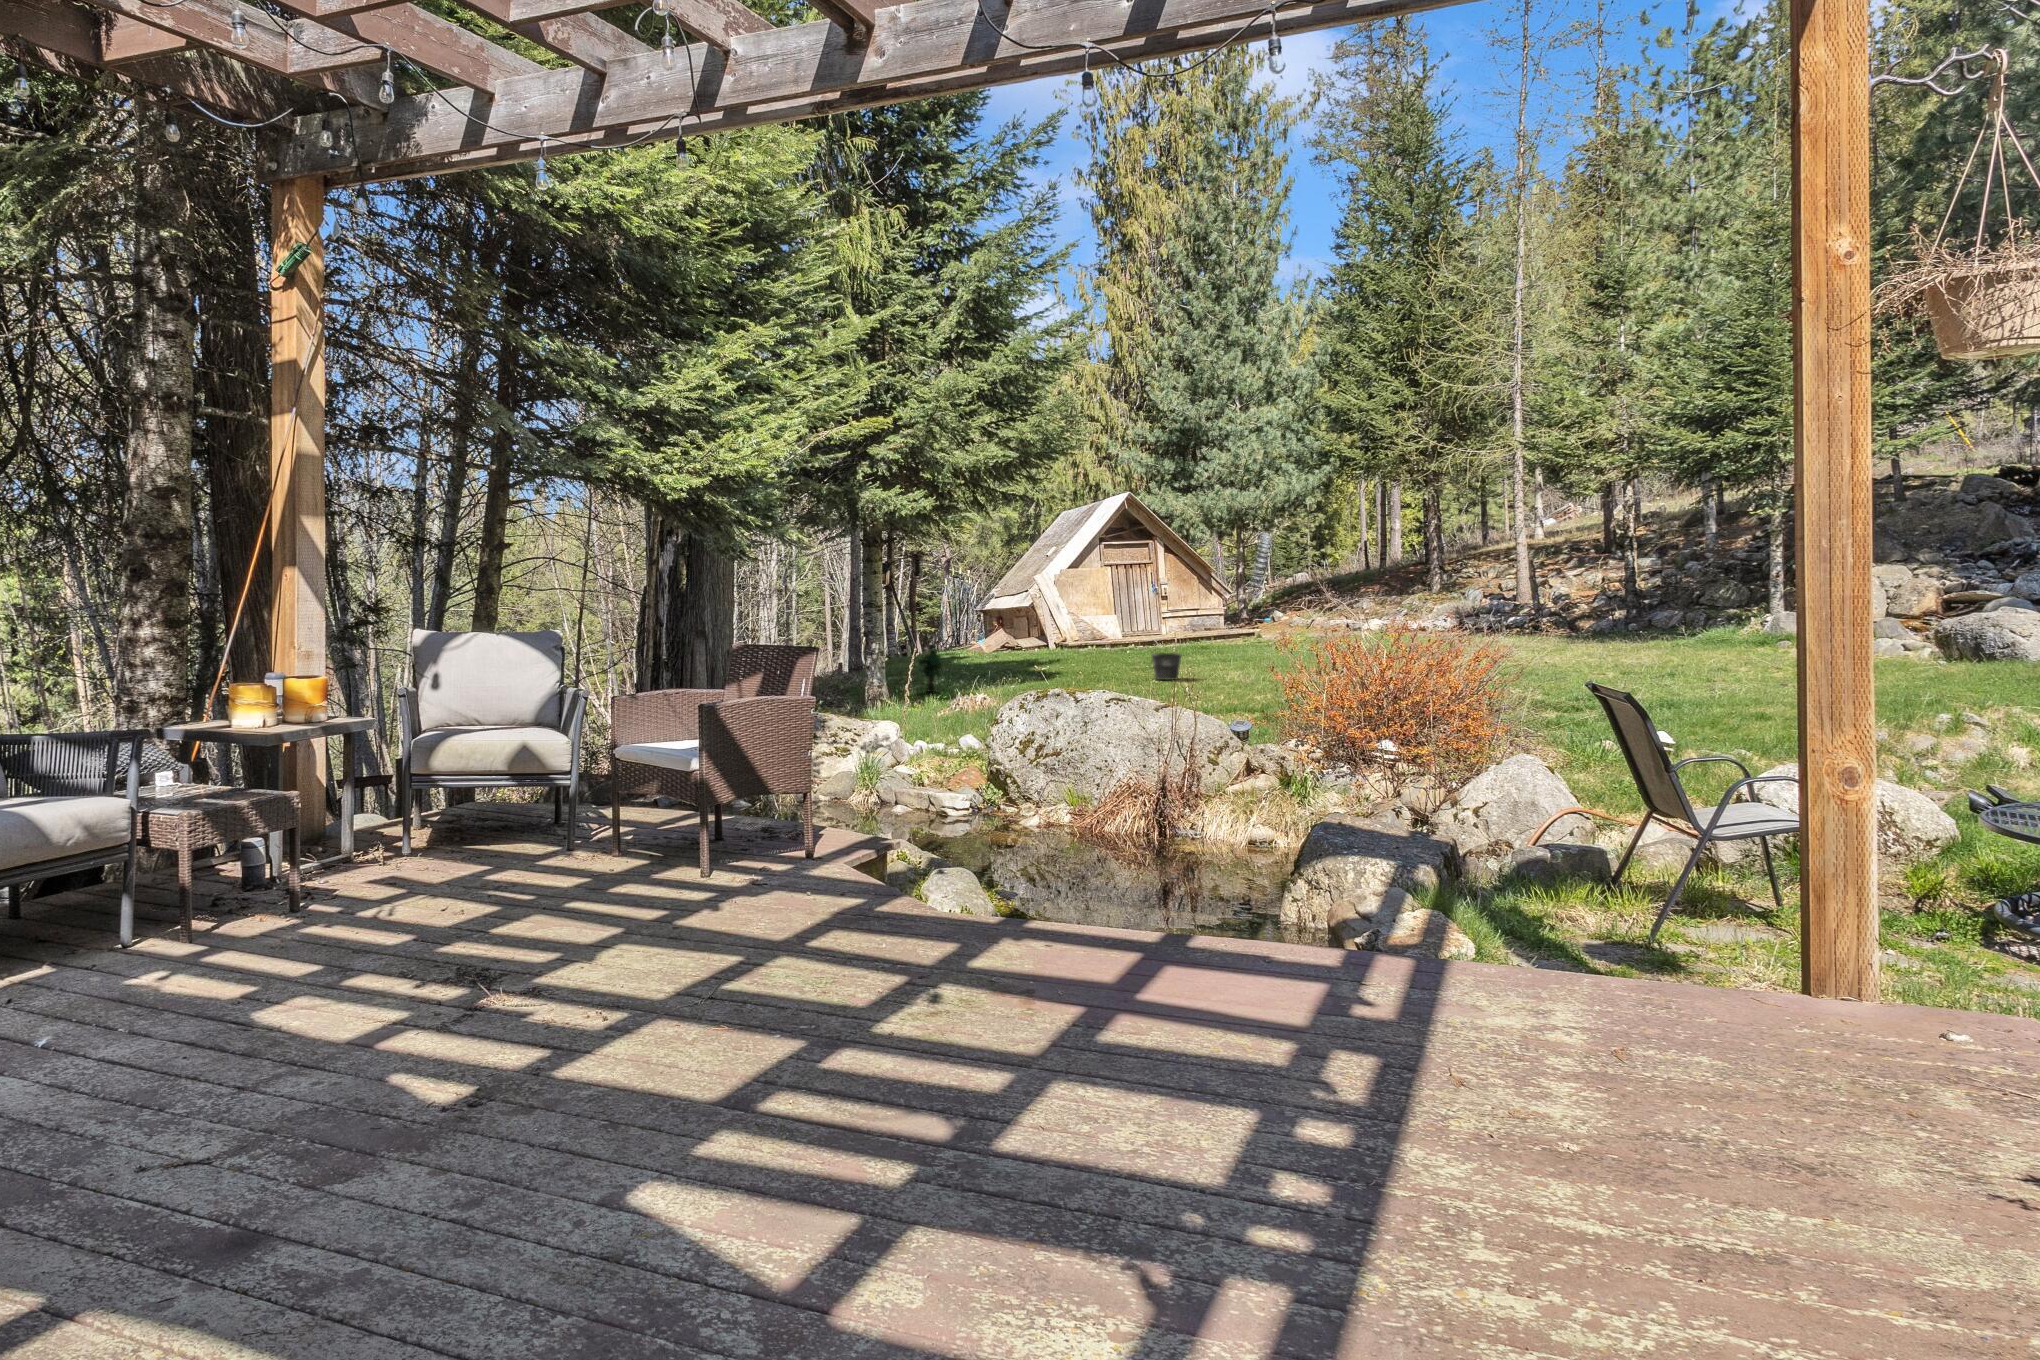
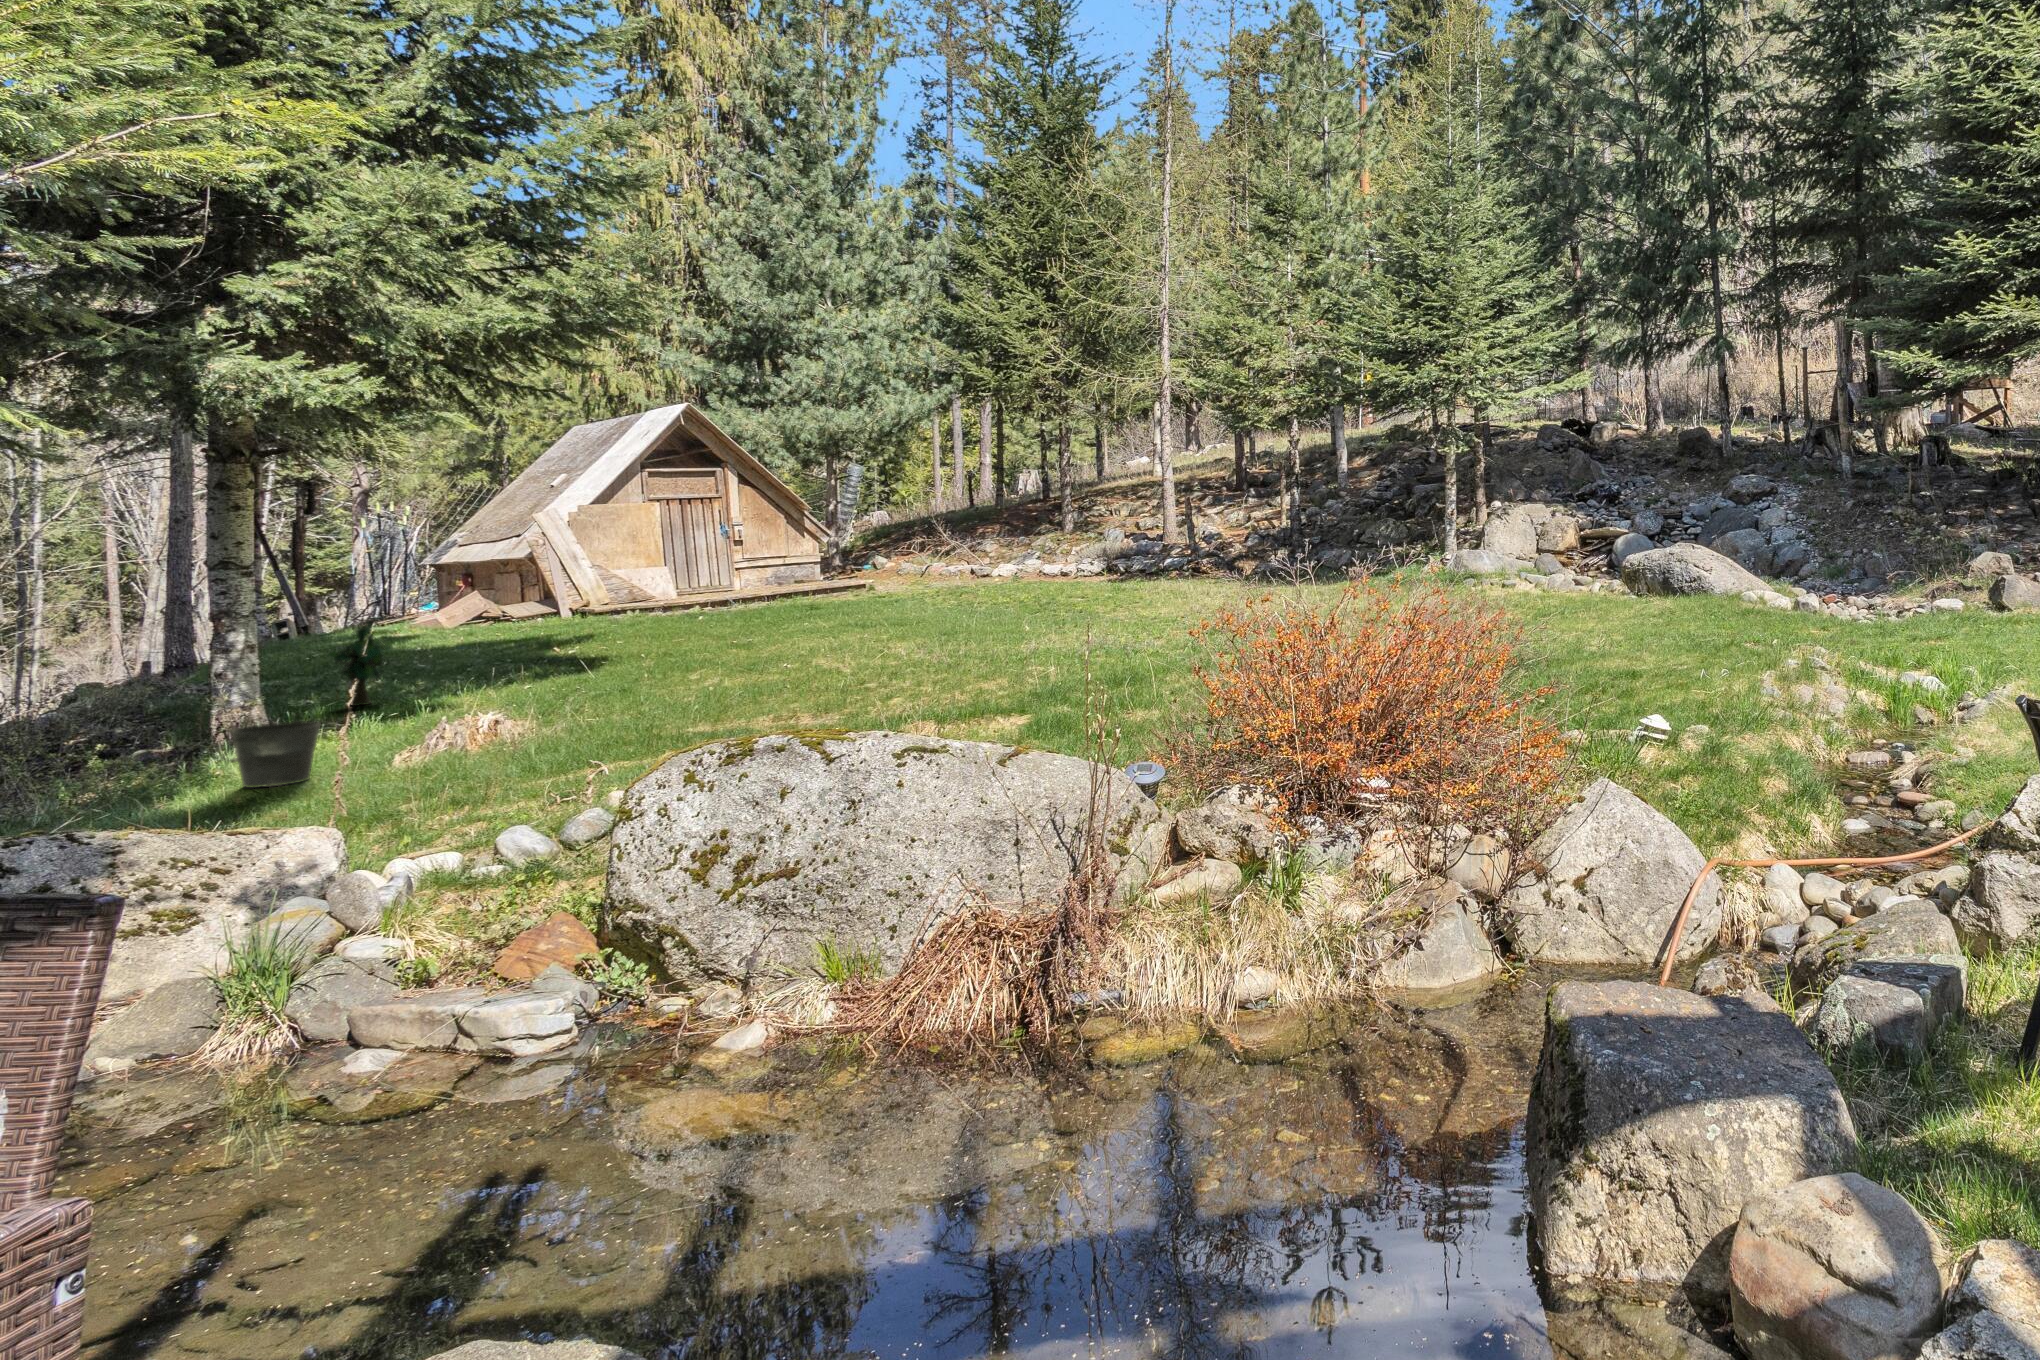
bucket: present [1152,653,1182,680] -> present [223,721,320,788]

